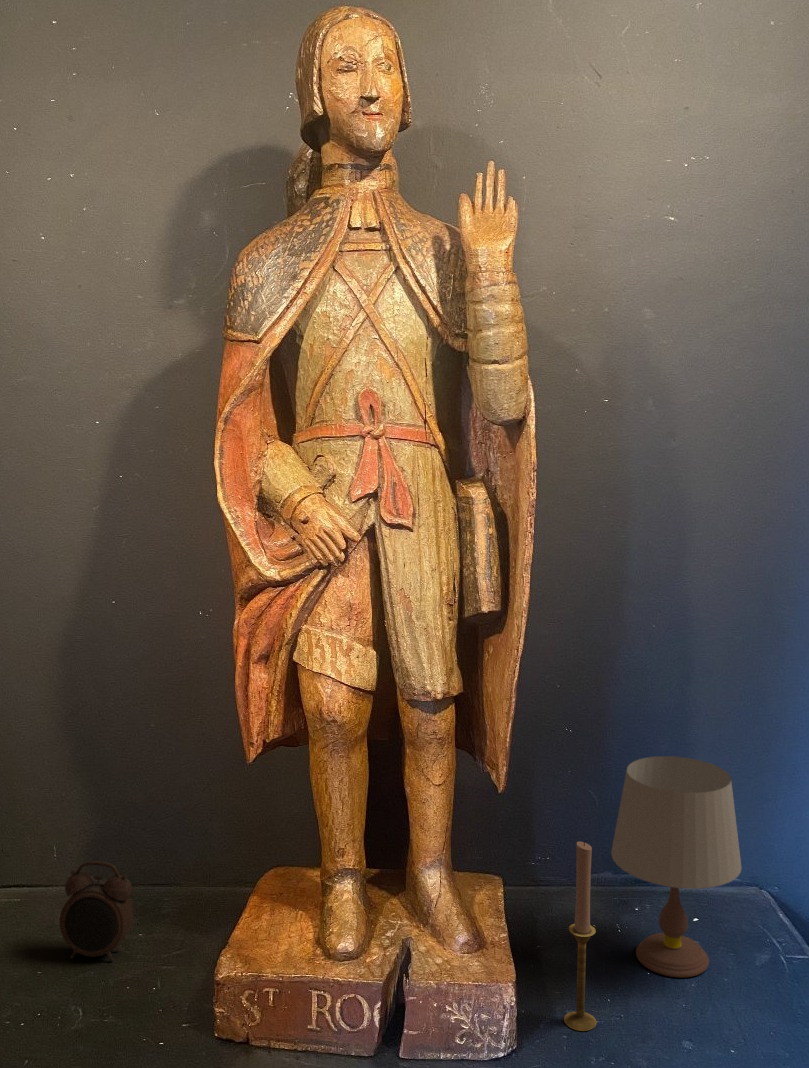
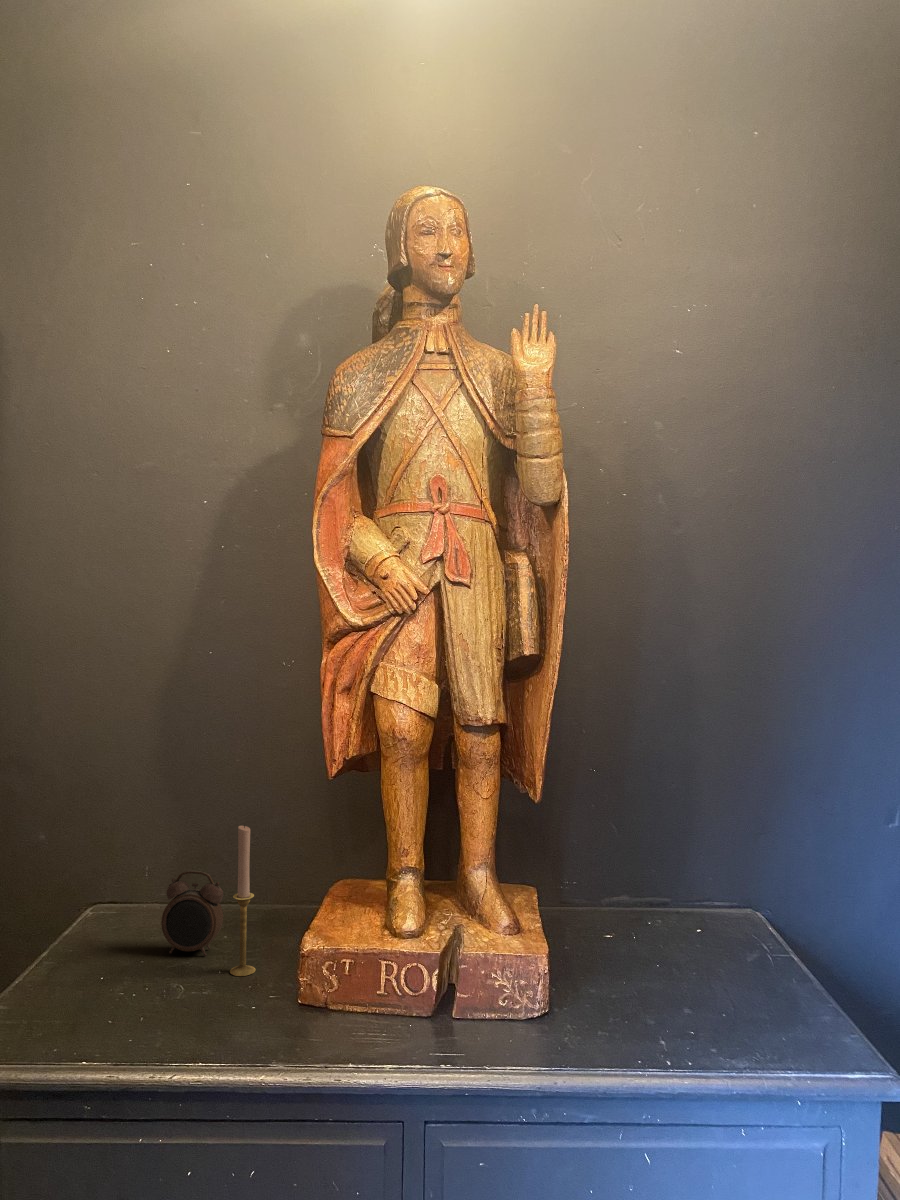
table lamp: present [611,756,742,977] -> none [625,790,732,970]
candlestick: present [564,842,597,1031] -> present [230,826,256,976]

